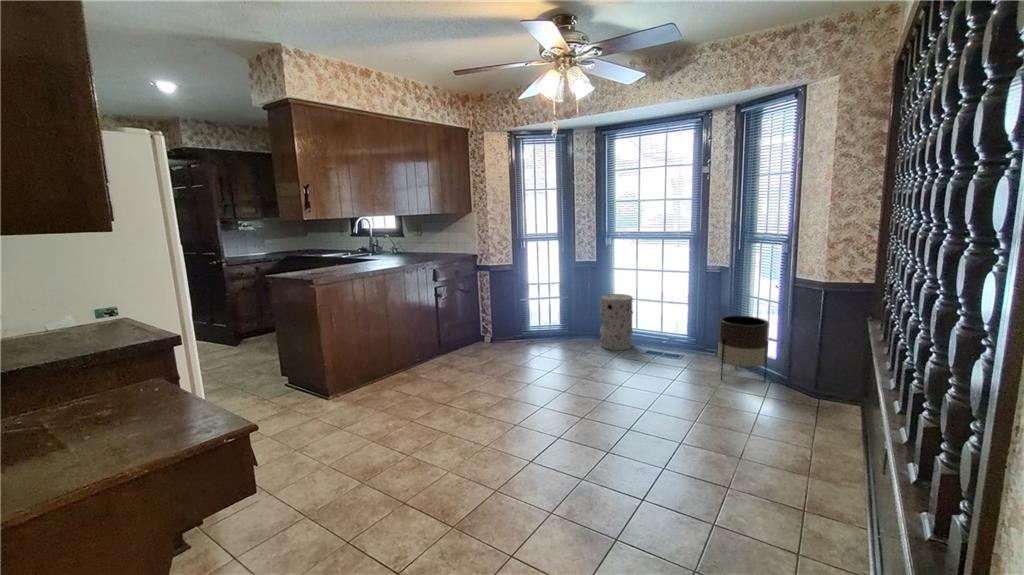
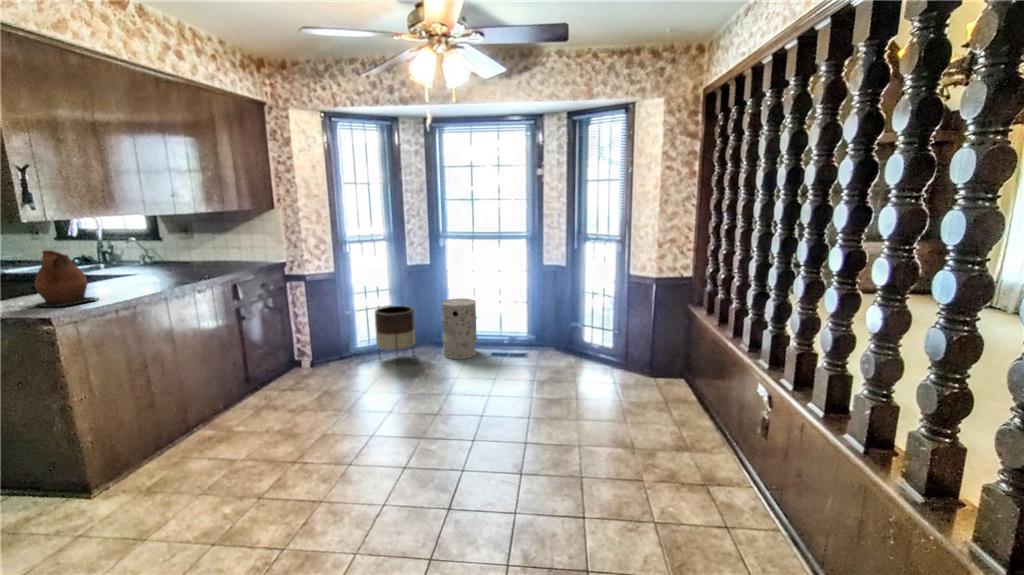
ceramic pitcher: none [308,239,343,275] -> present [34,250,98,307]
planter: present [718,315,769,382] -> present [375,306,415,353]

